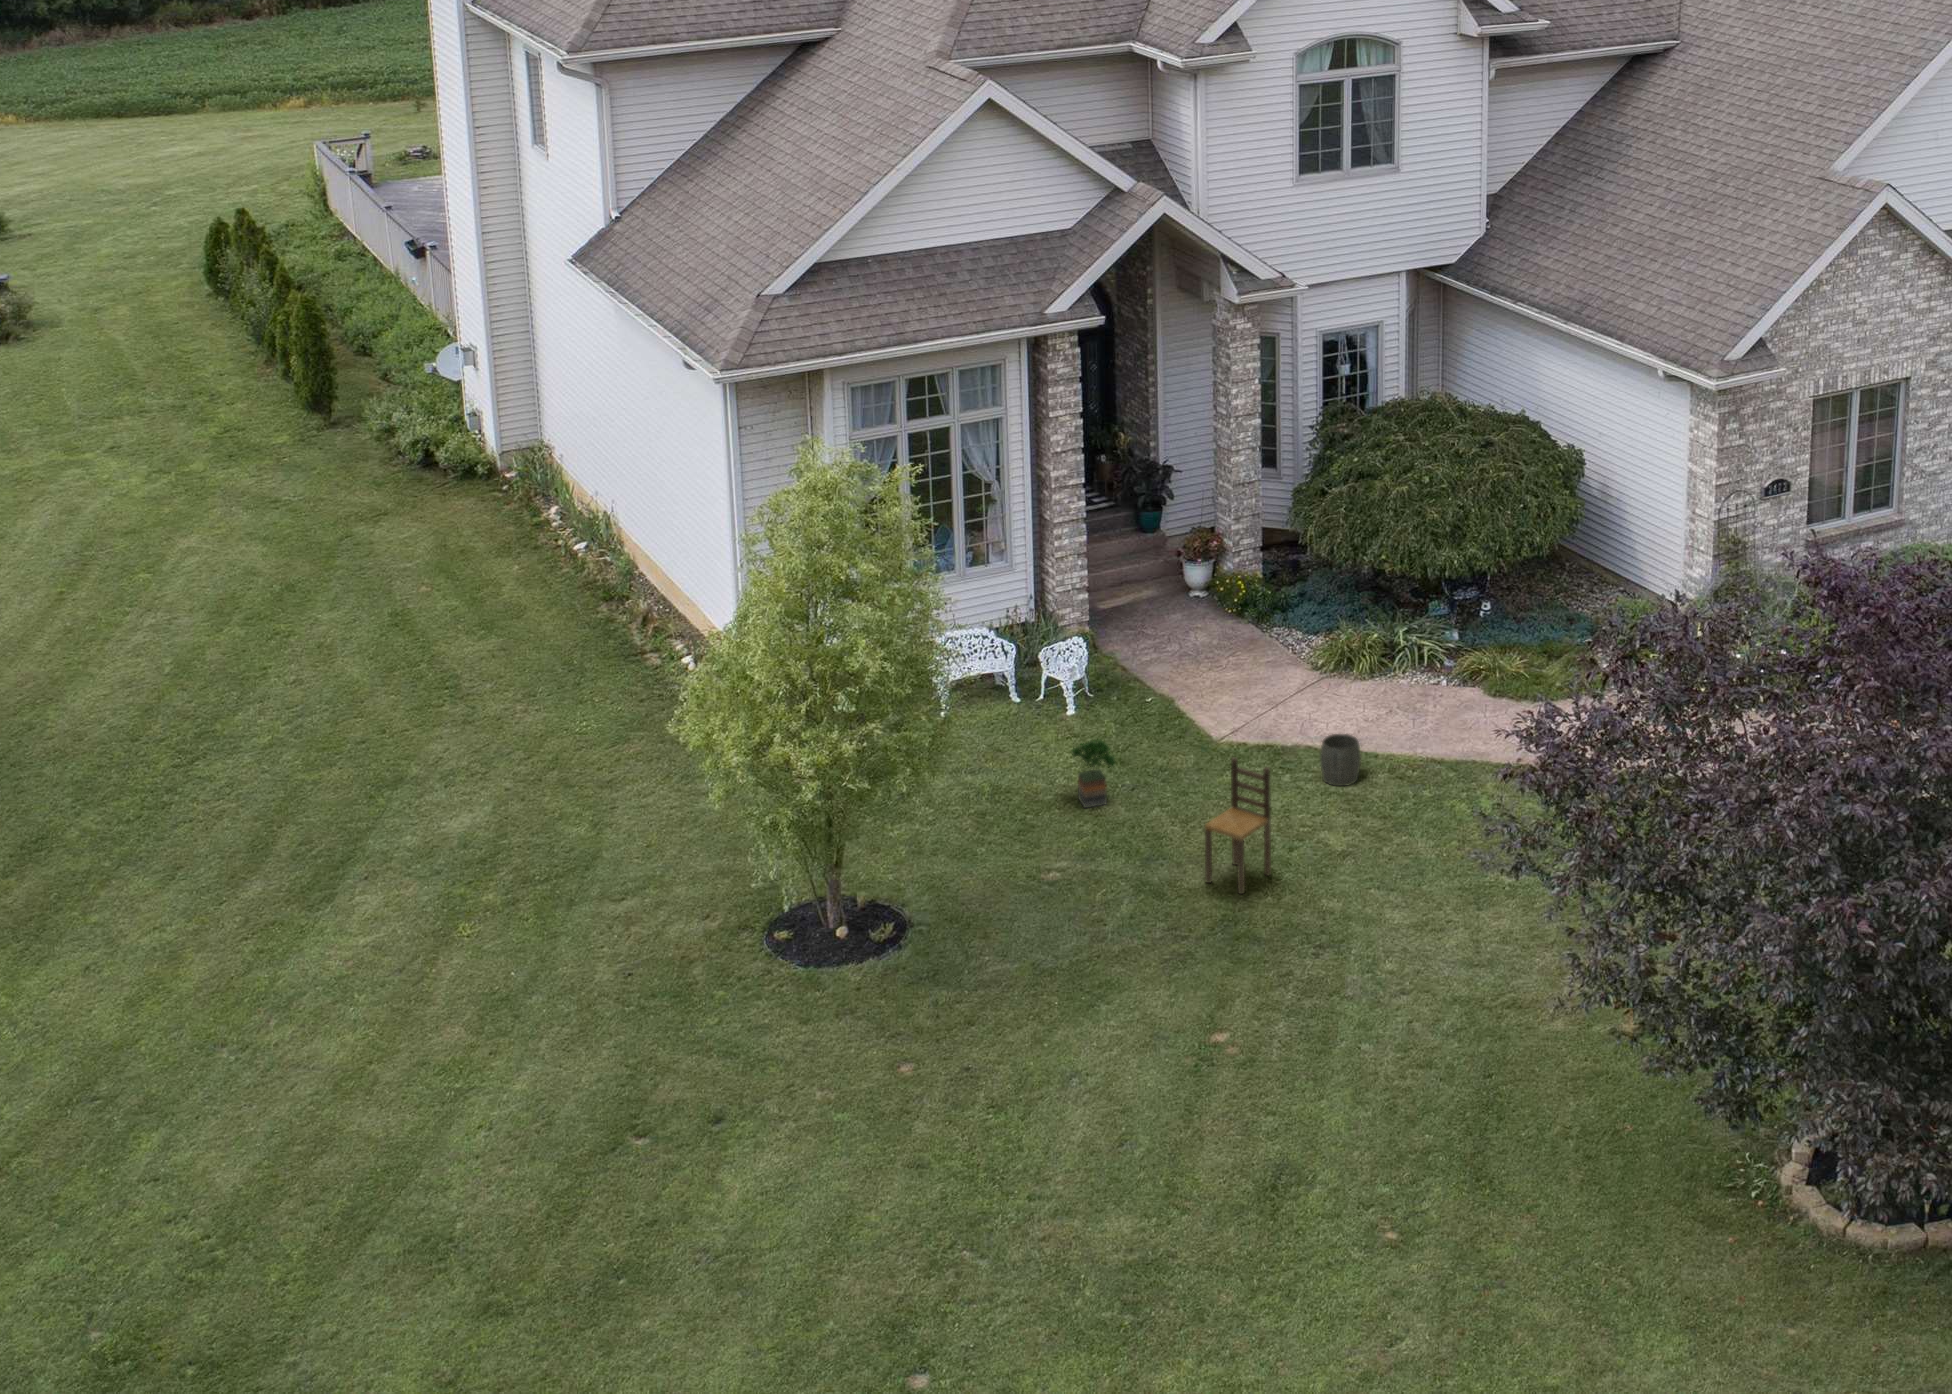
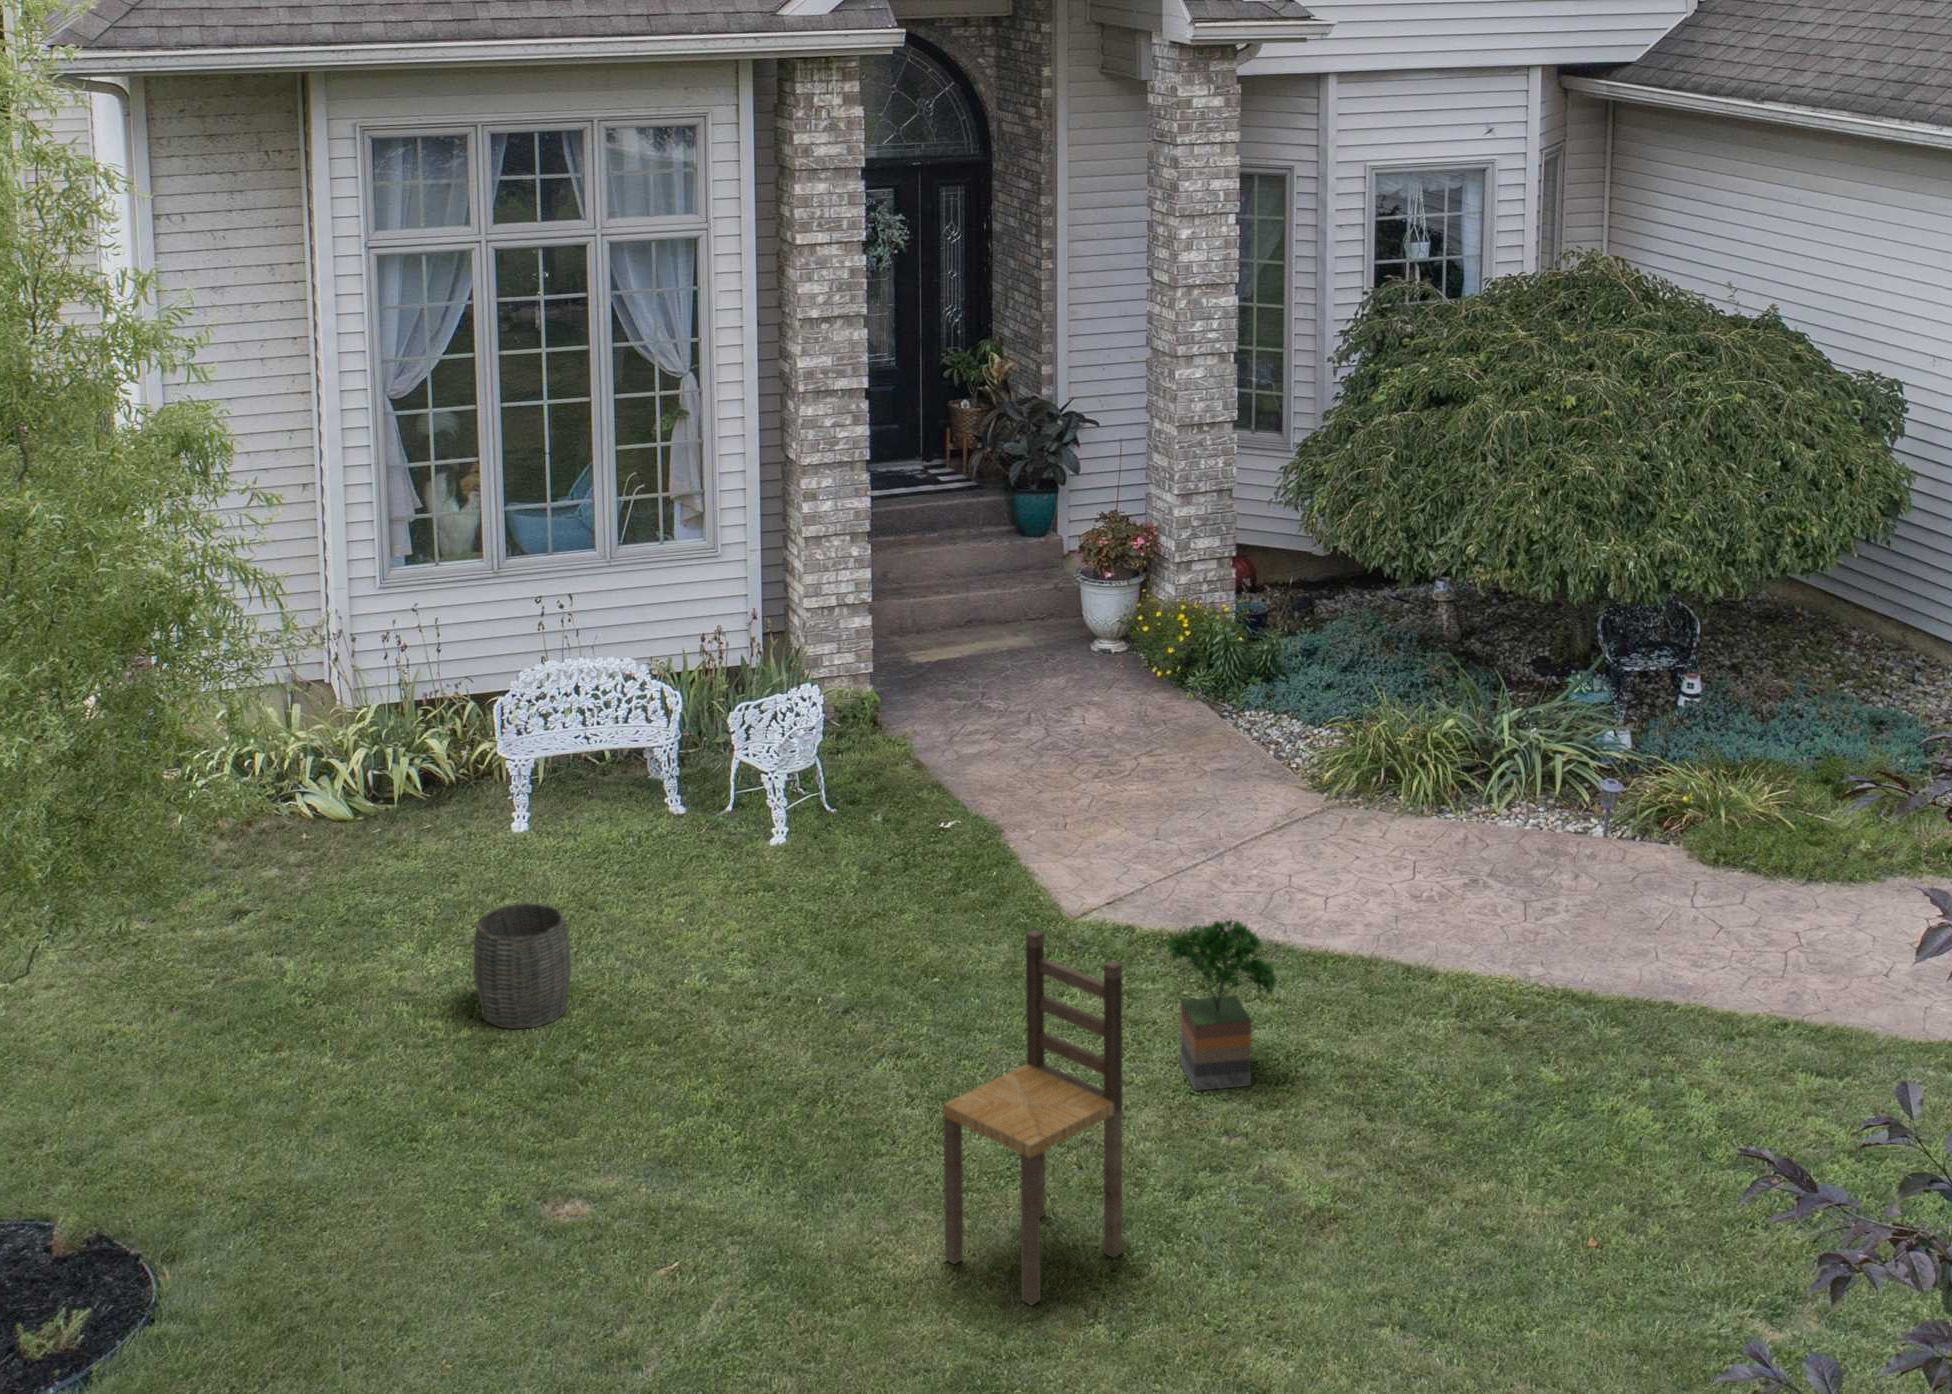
woven basket: present [1320,734,1361,786] -> present [474,904,571,1029]
potted tree: present [1072,740,1115,808] -> present [1167,920,1276,1091]

